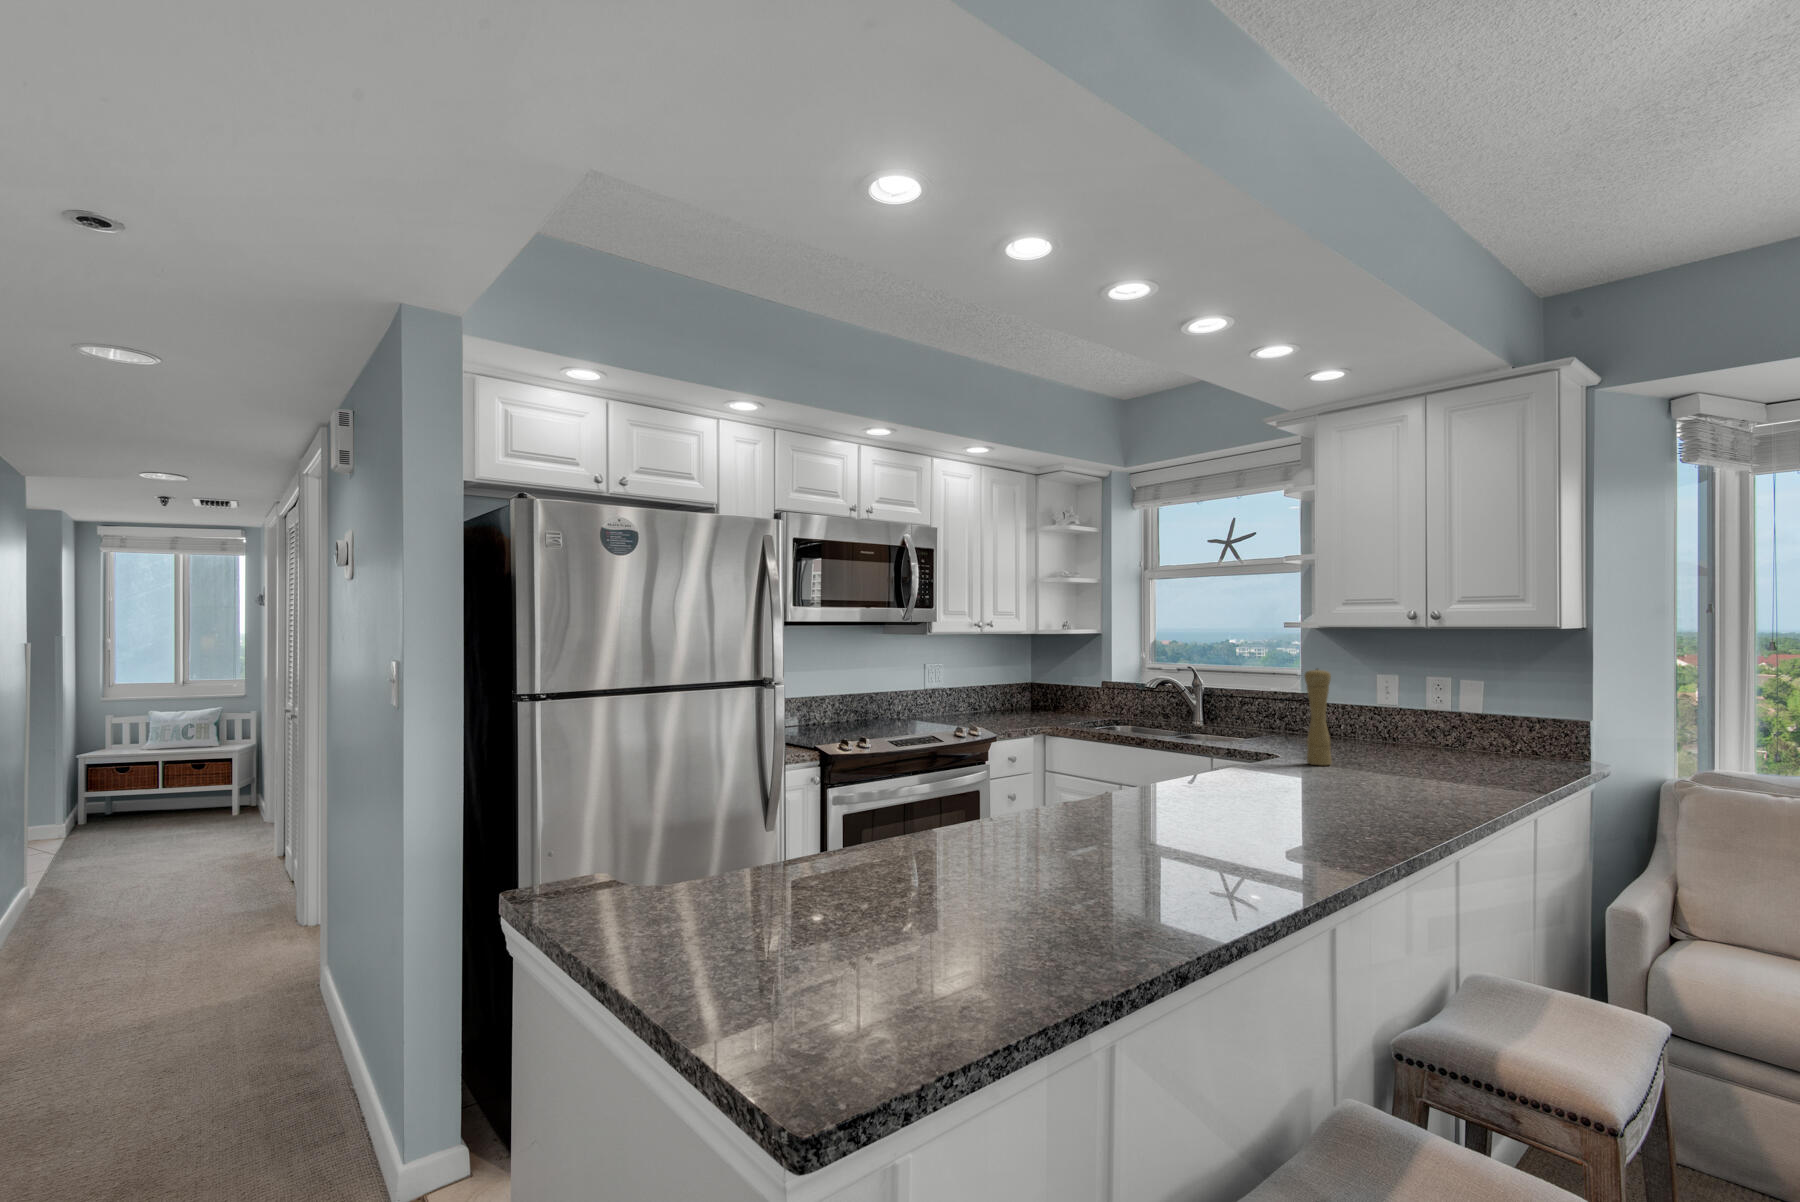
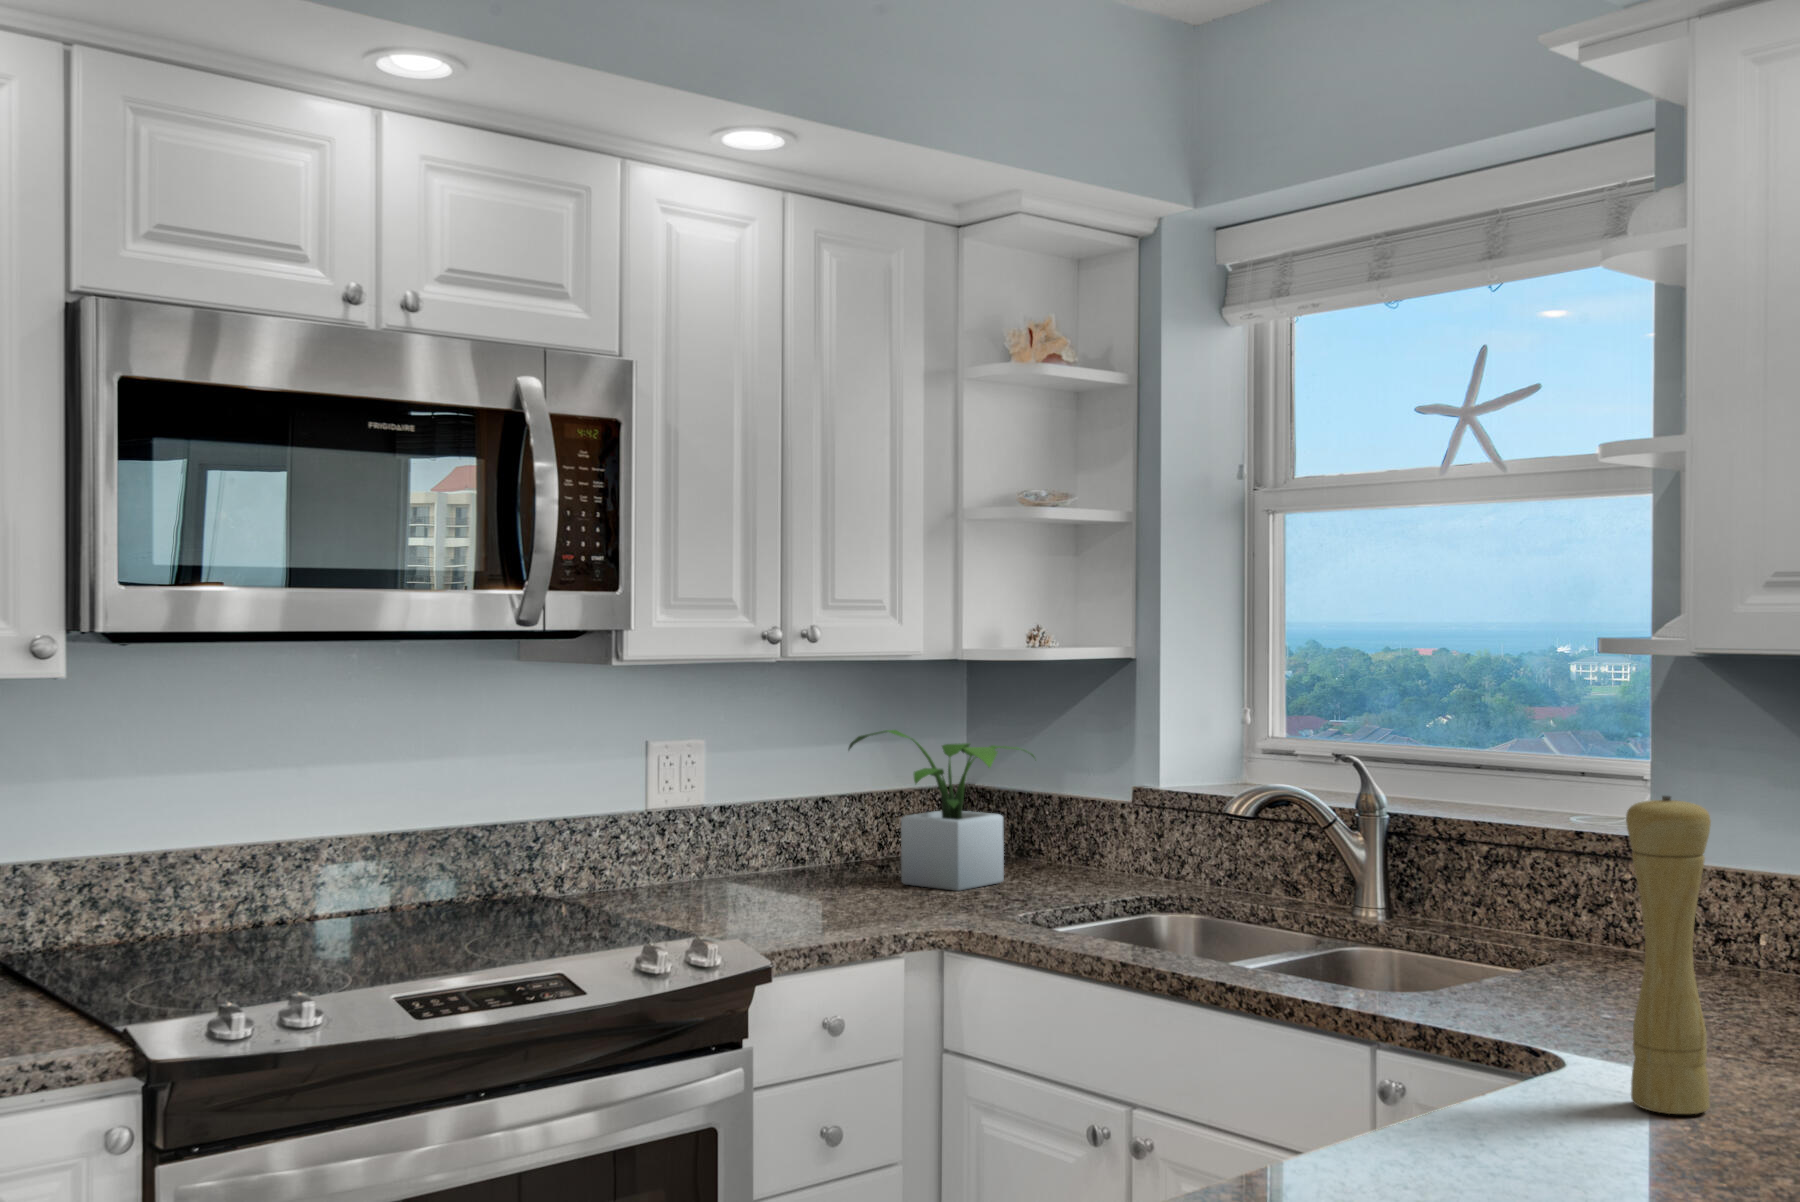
potted plant: none [993,660,1064,720] -> present [848,730,1035,891]

